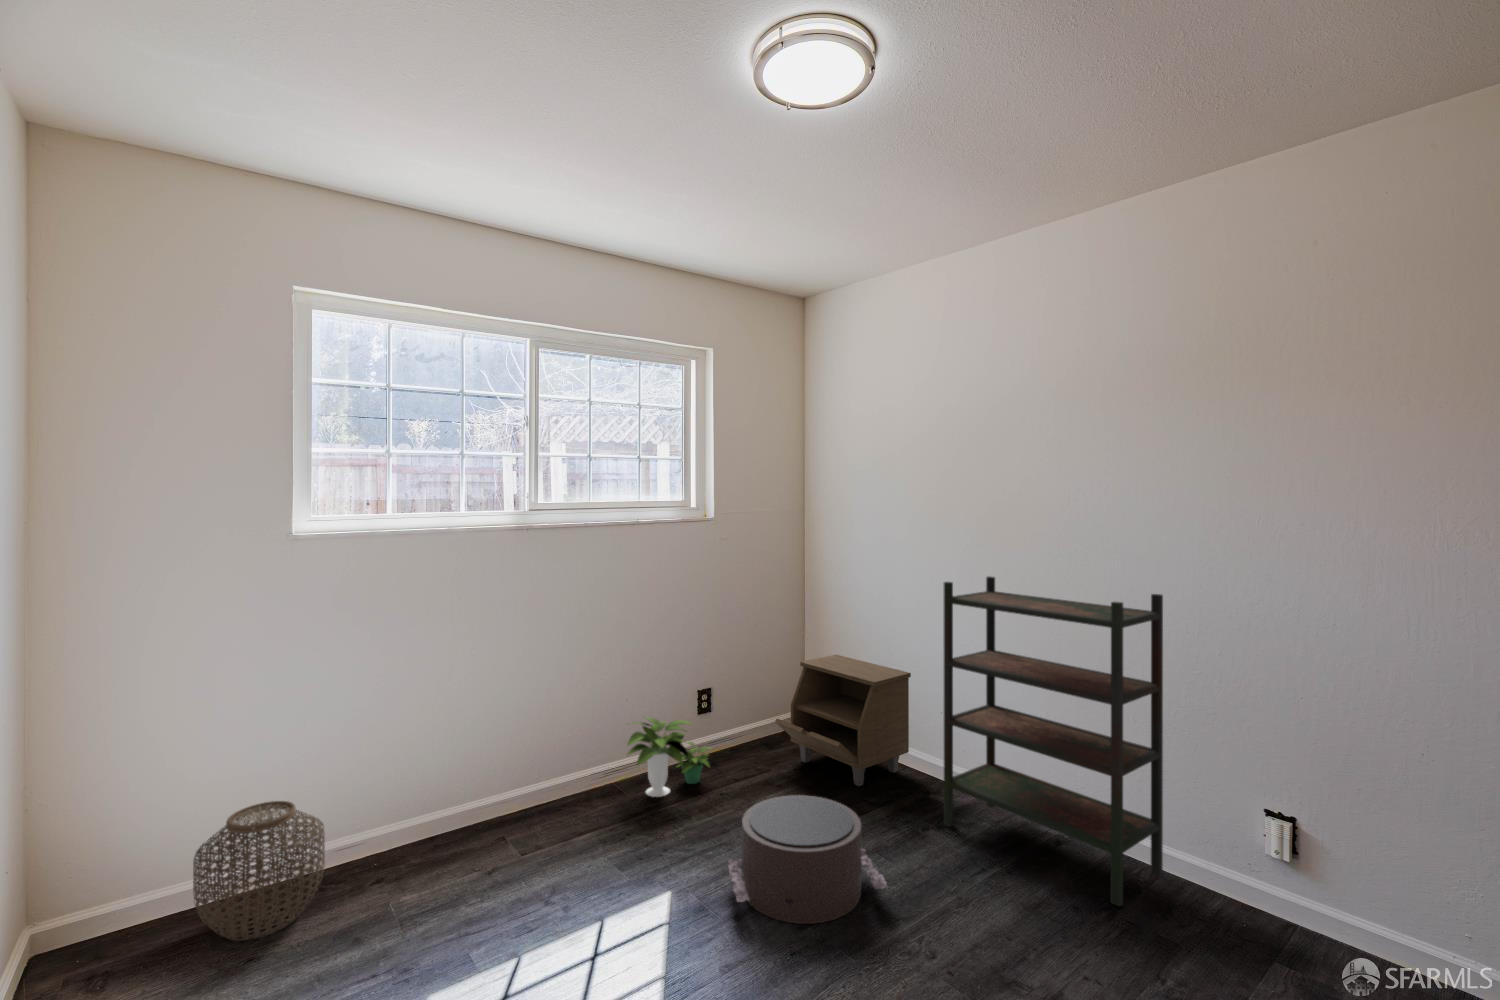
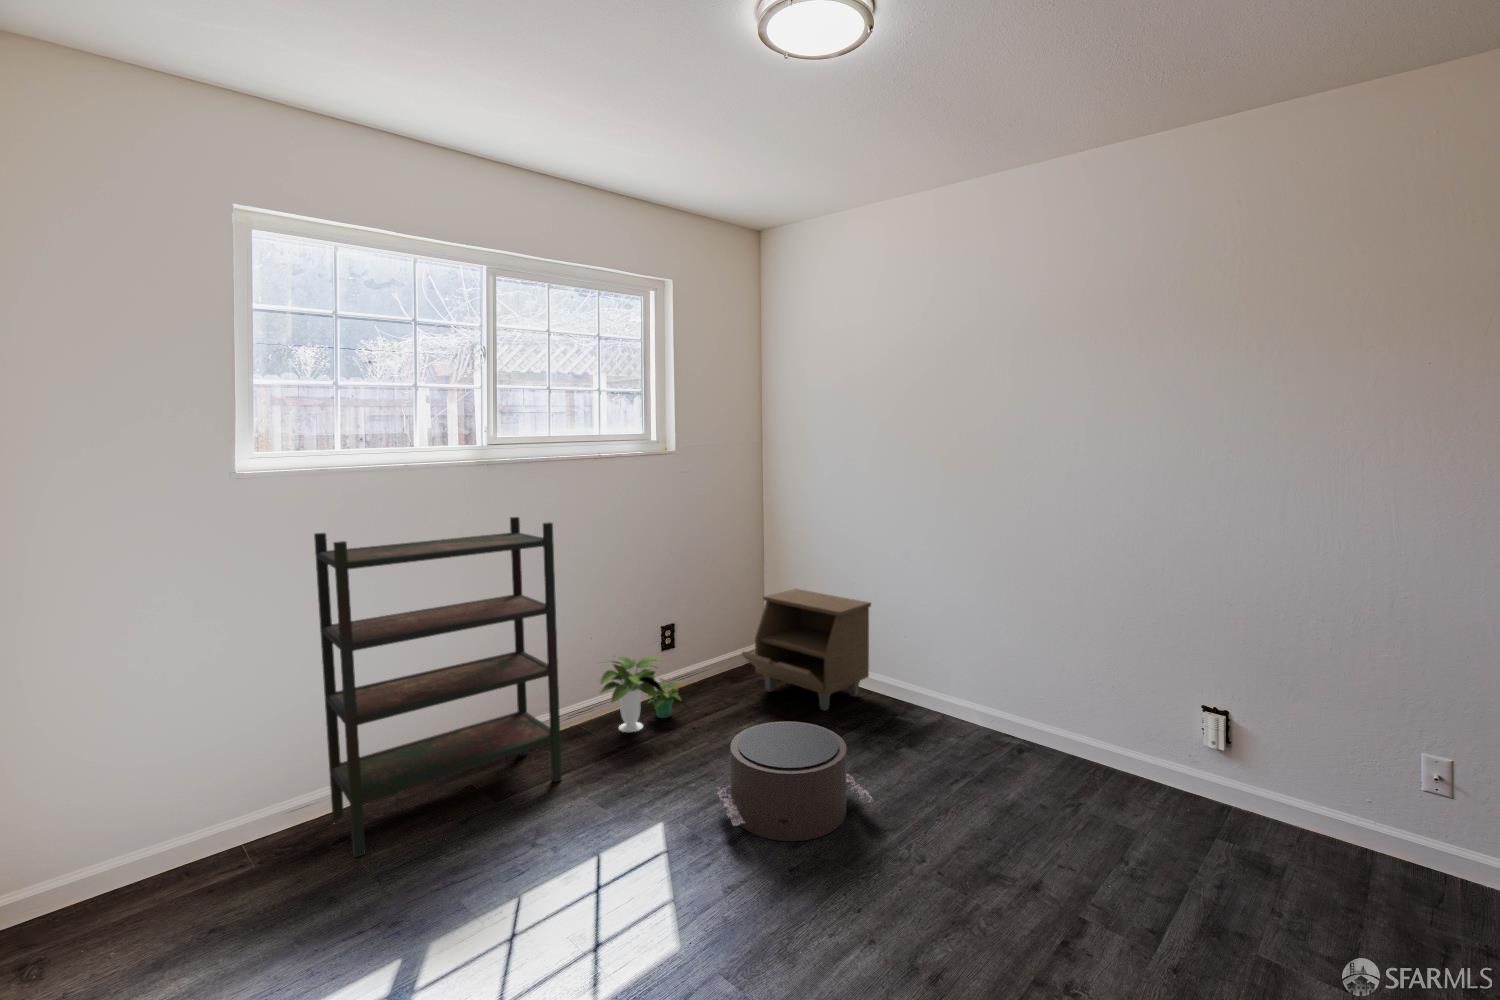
bookshelf: present [943,576,1163,906] -> present [314,517,562,857]
woven basket: present [193,801,325,940] -> none [144,759,294,907]

